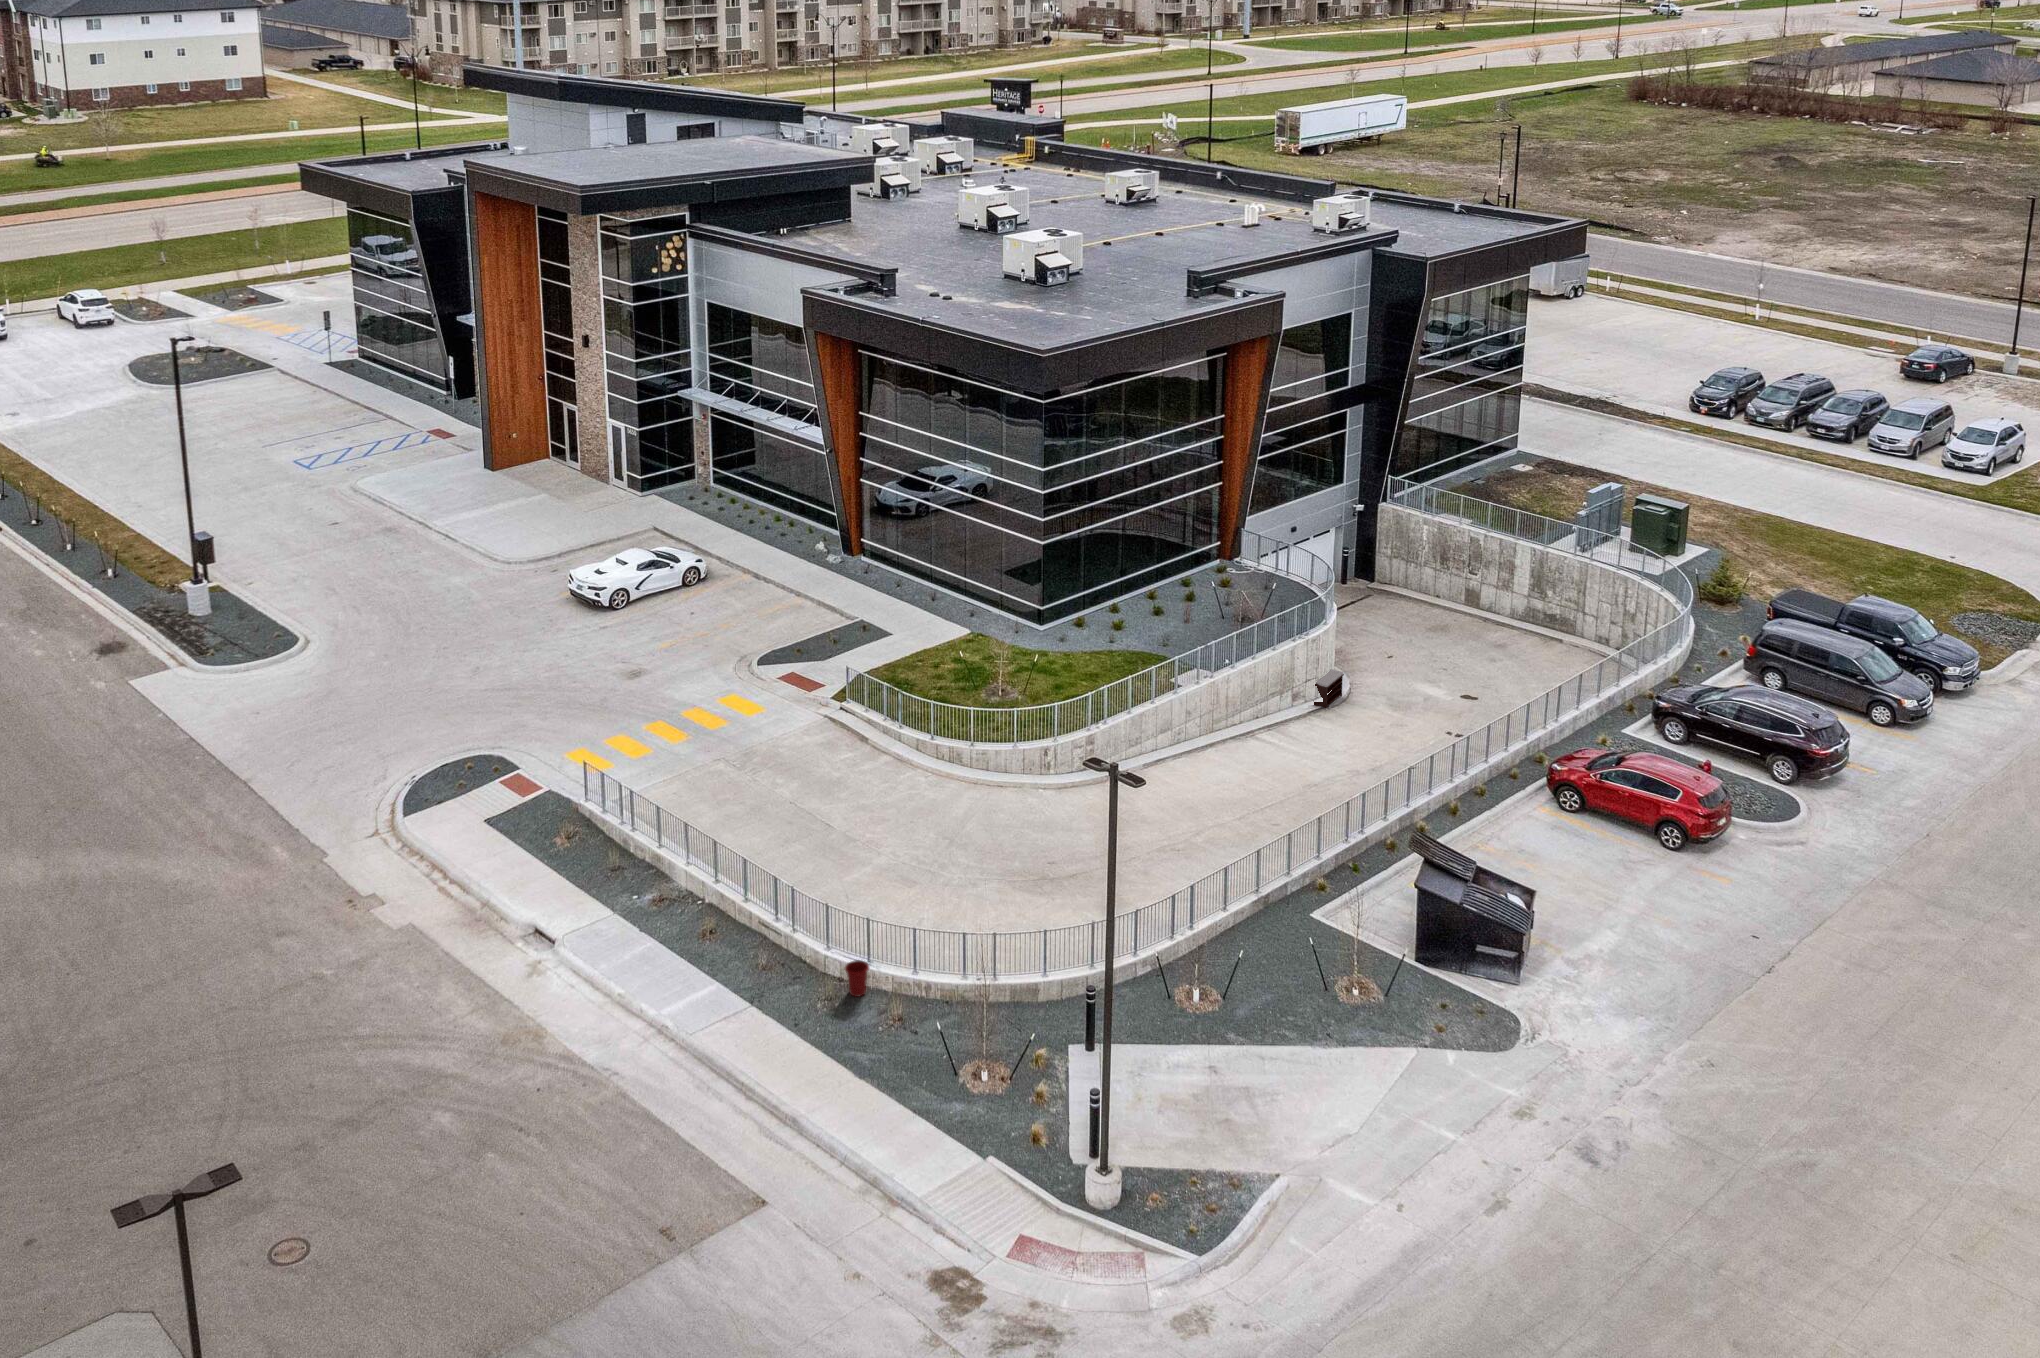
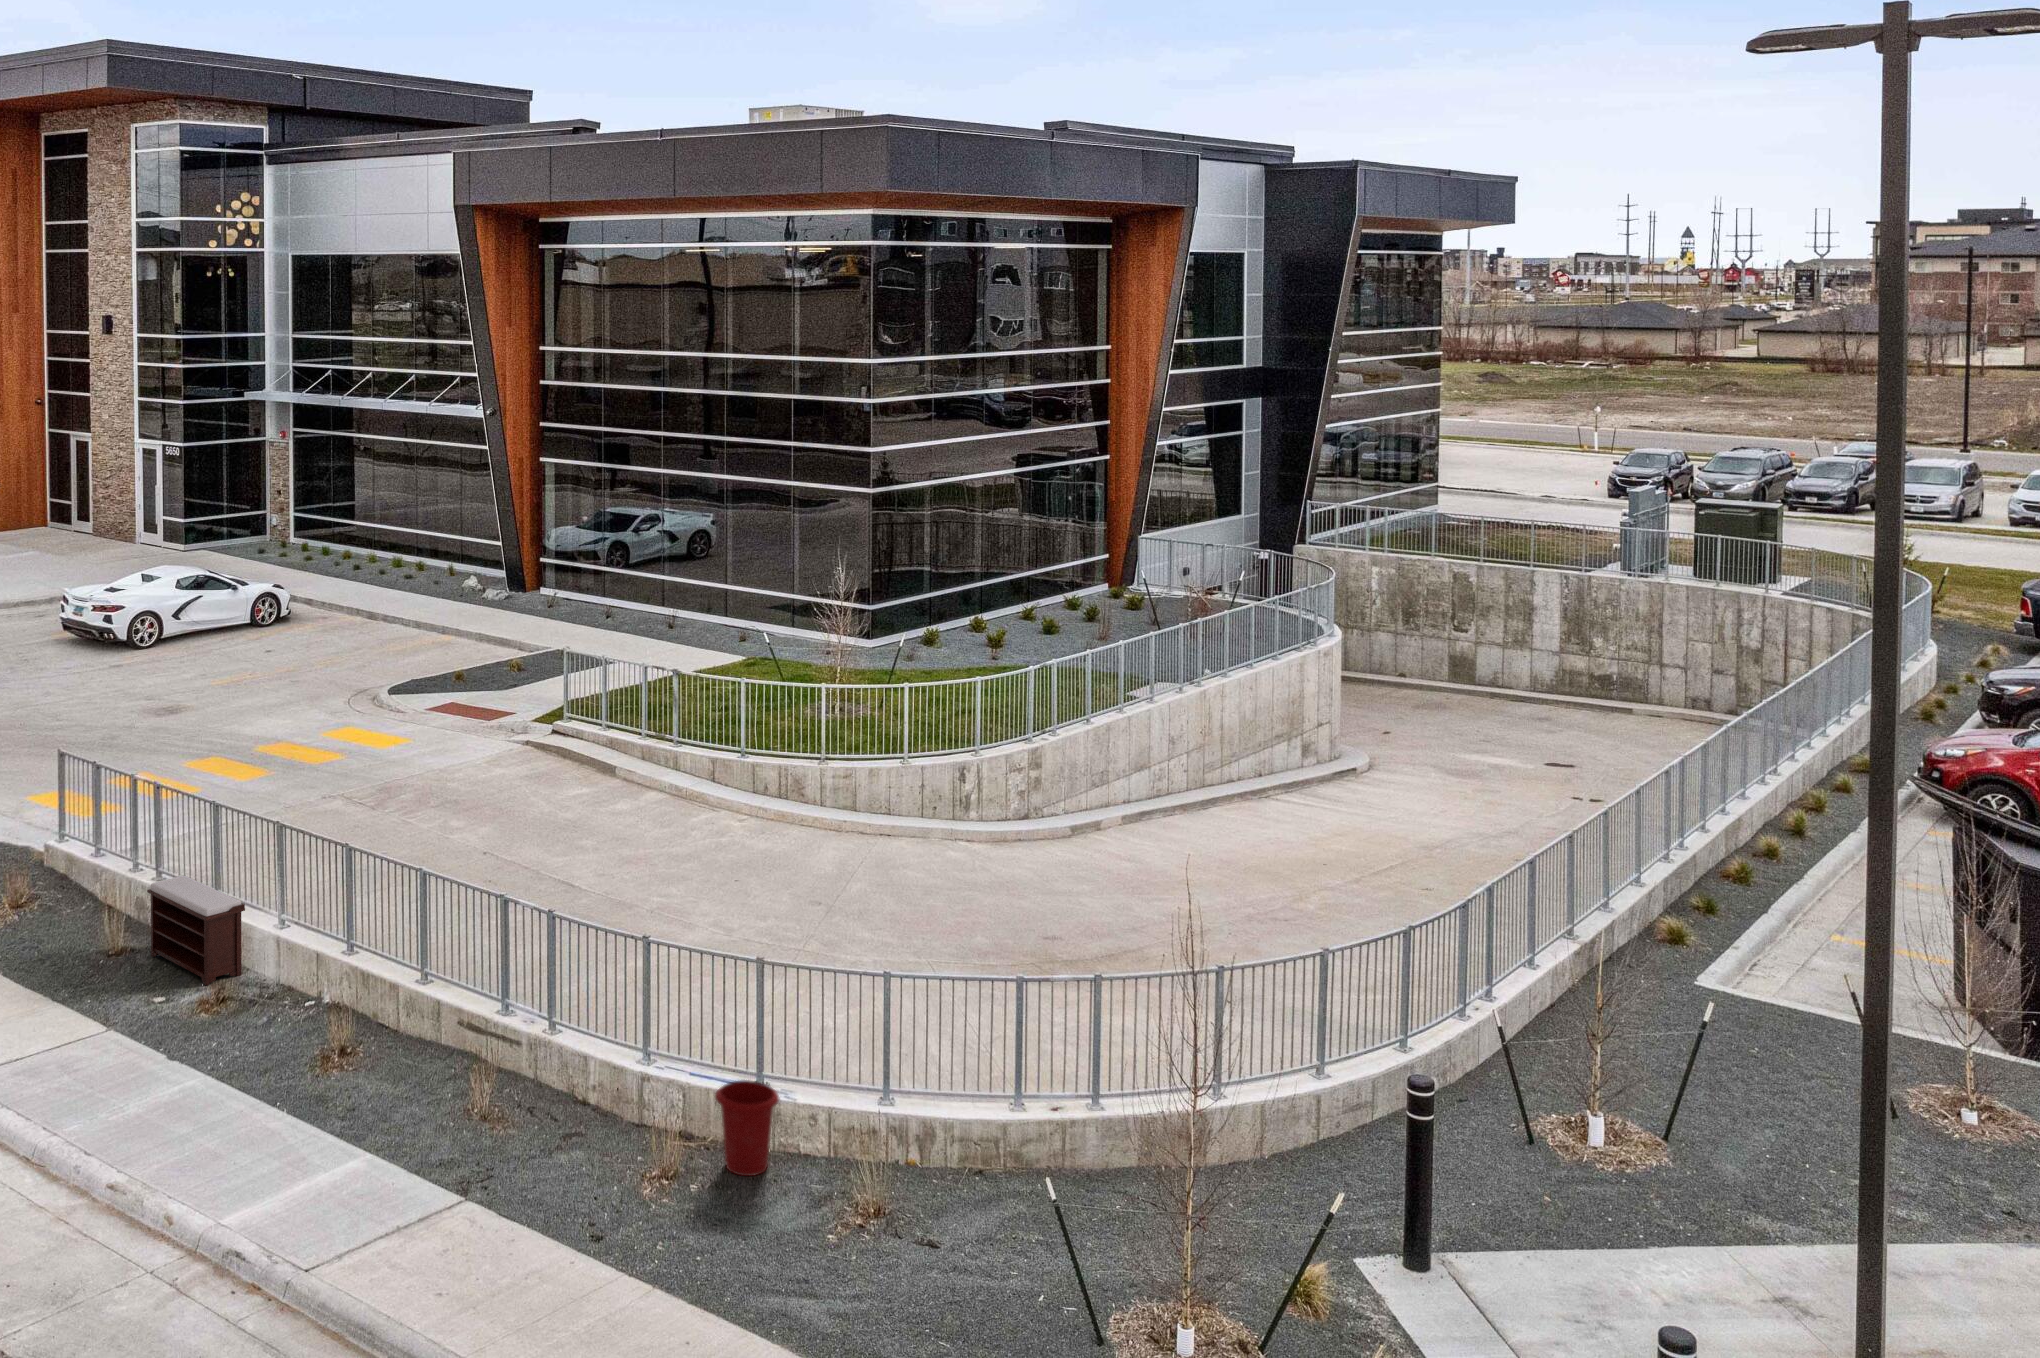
bench: present [1314,669,1344,708] -> present [147,875,245,986]

